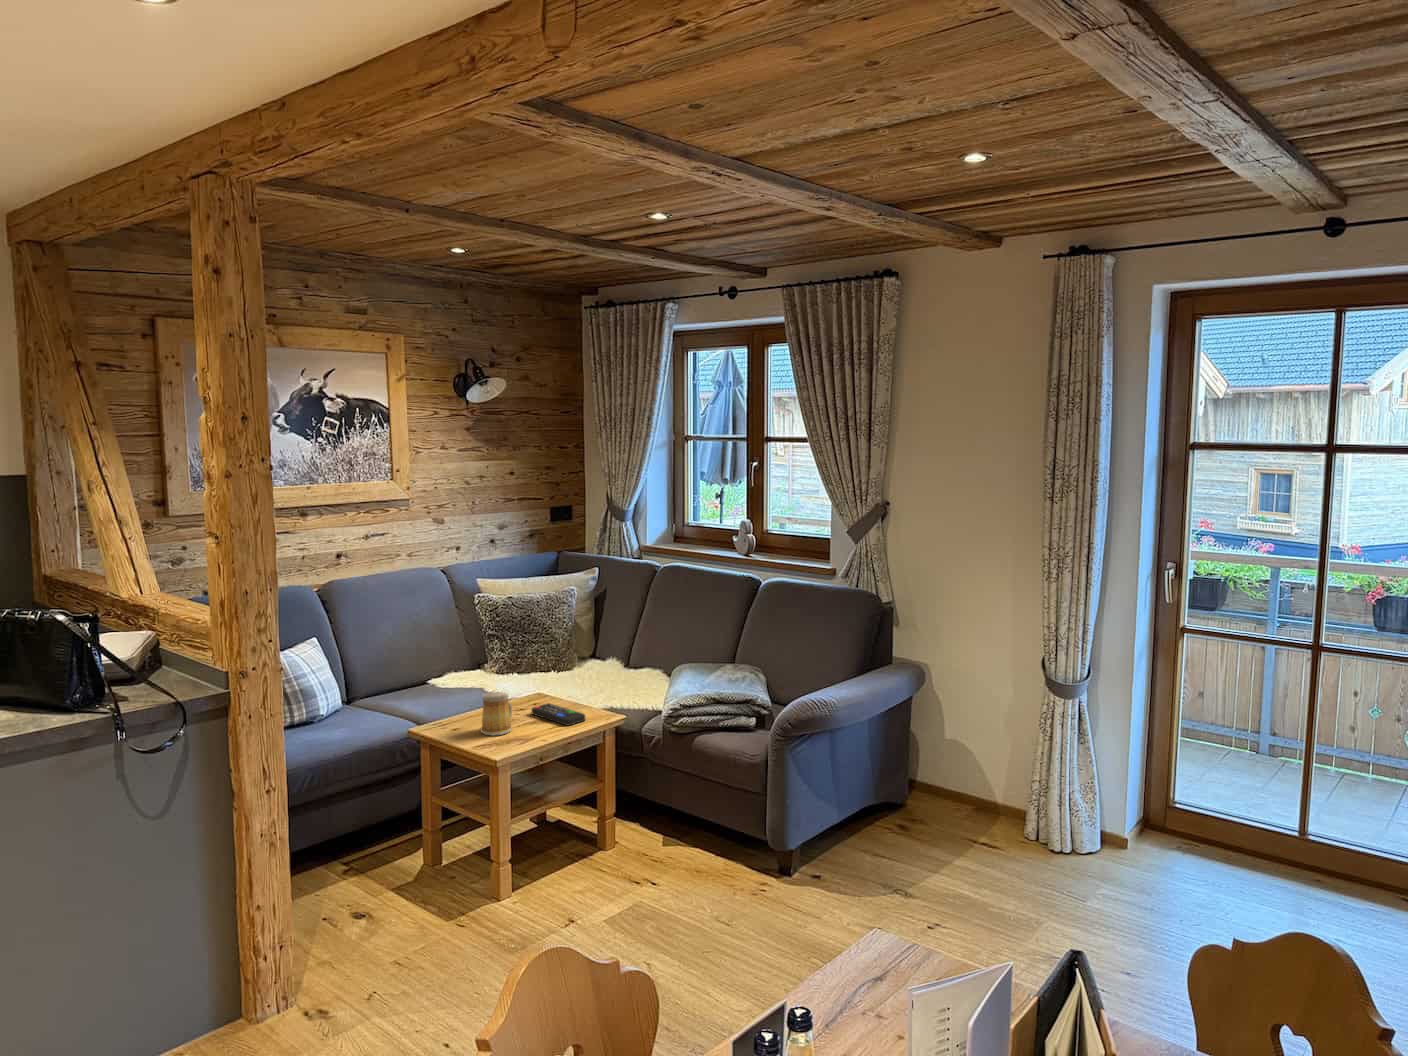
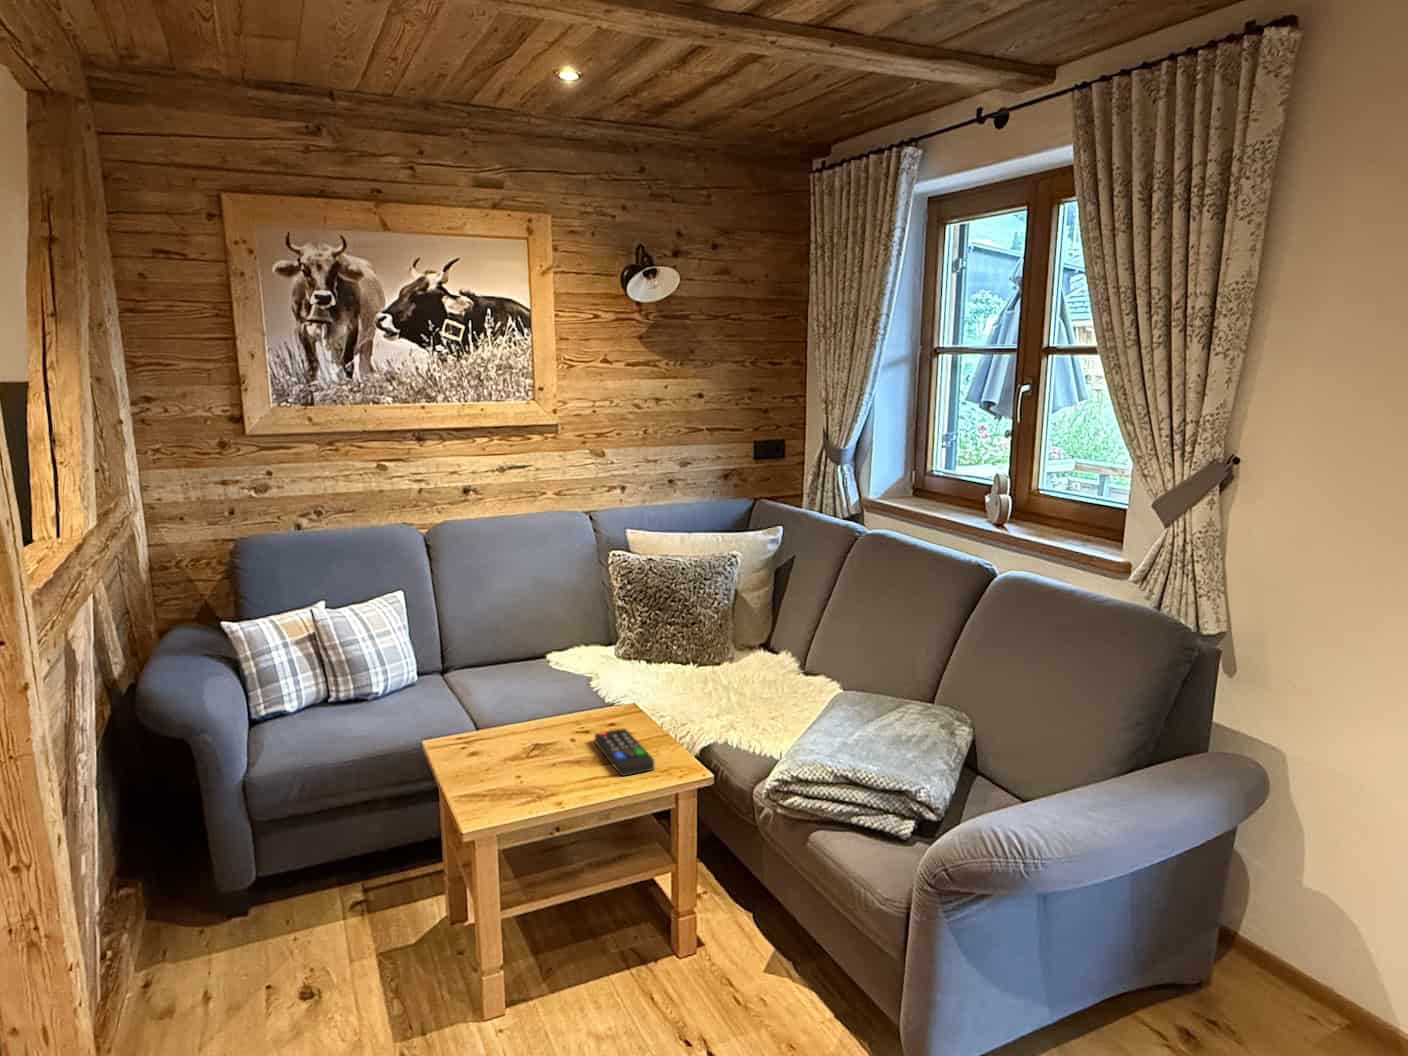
mug: present [481,692,512,736] -> none [499,710,551,777]

